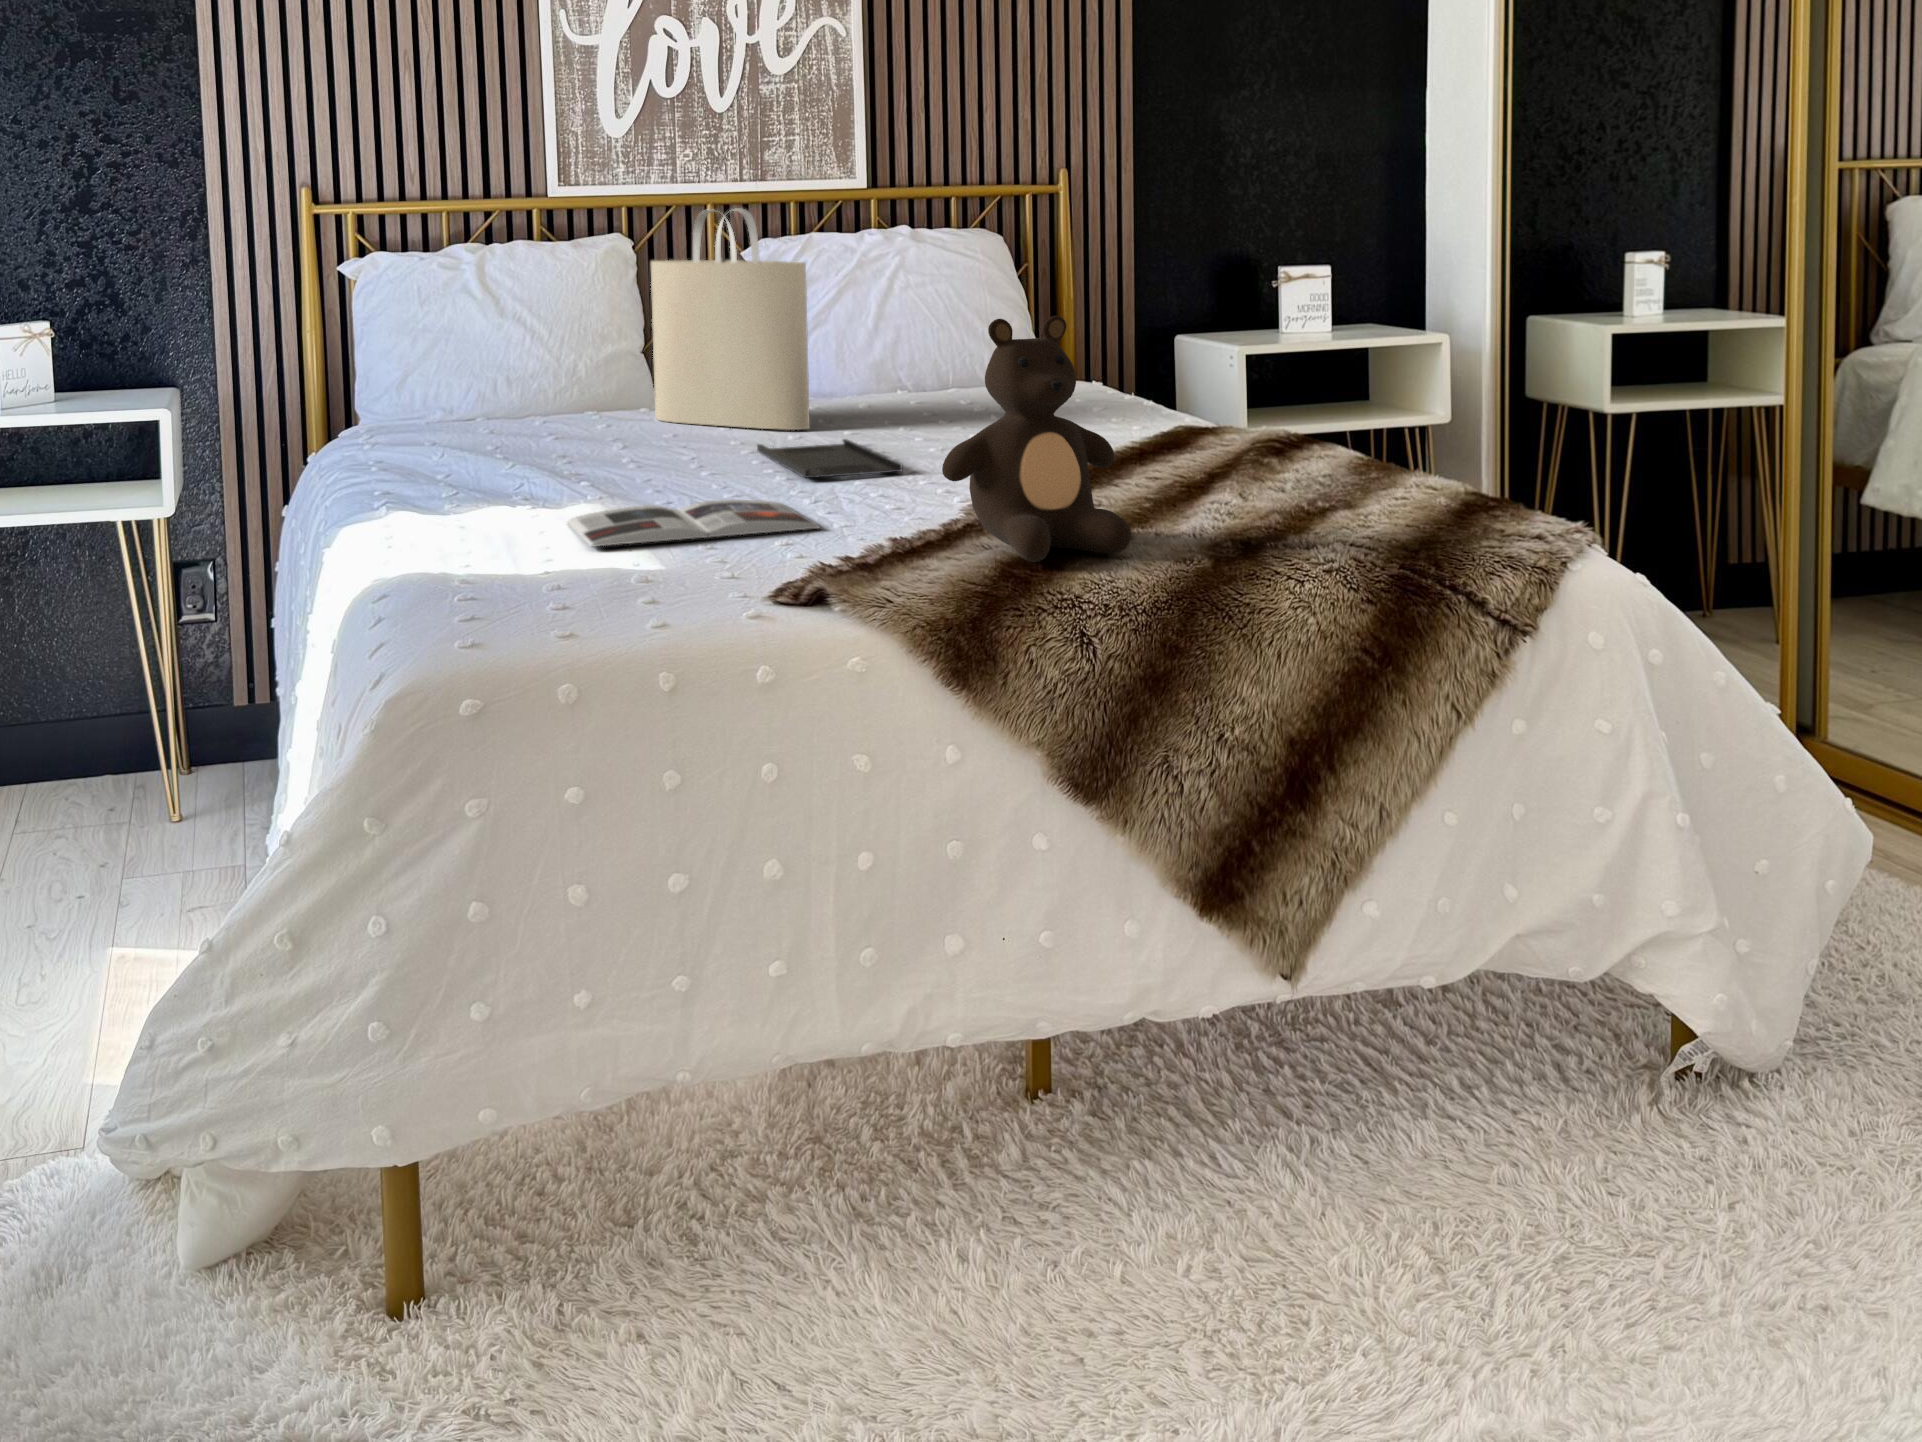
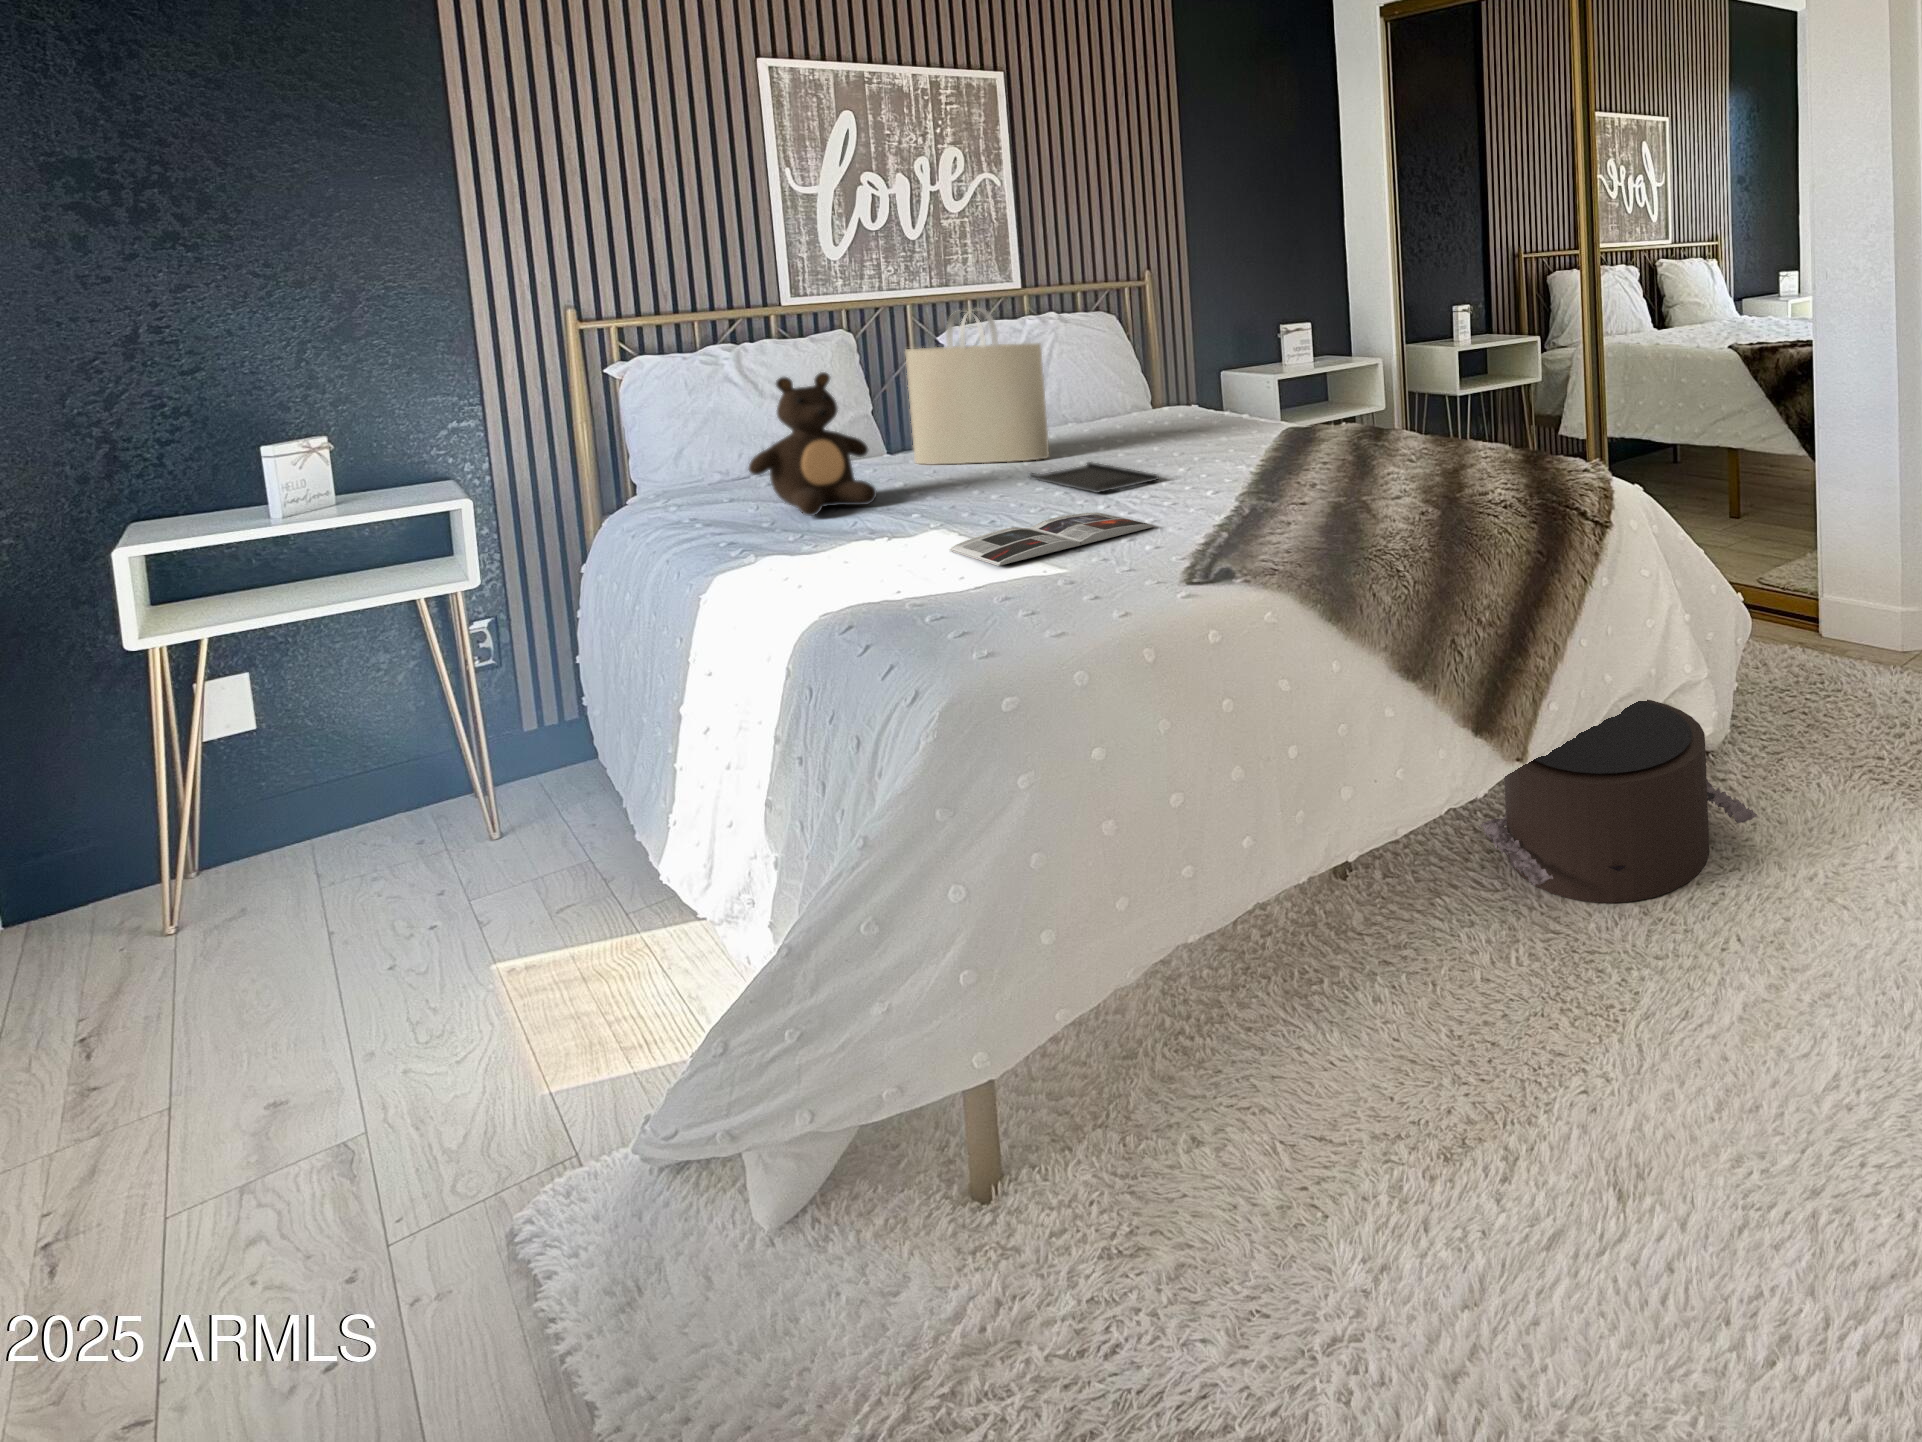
teddy bear: present [942,316,1131,562] -> present [749,372,877,516]
pouf: none [1242,917,1718,1265] -> present [1481,700,1757,903]

